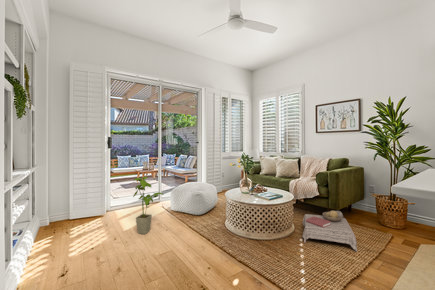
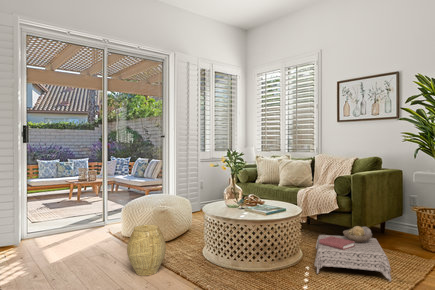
house plant: present [133,177,163,234] -> none [59,183,109,272]
woven basket: none [177,205,202,239] -> present [127,225,166,276]

